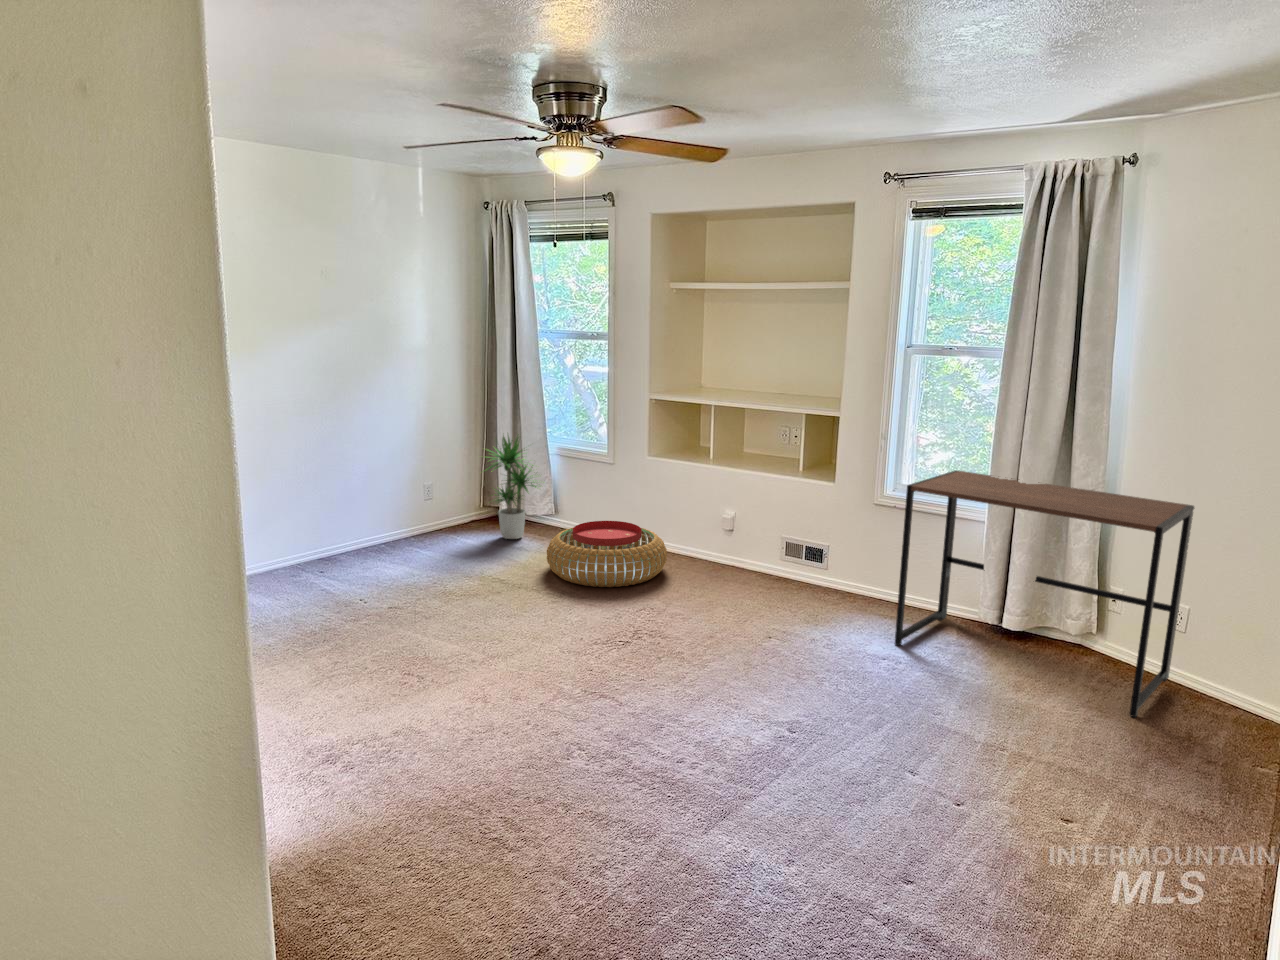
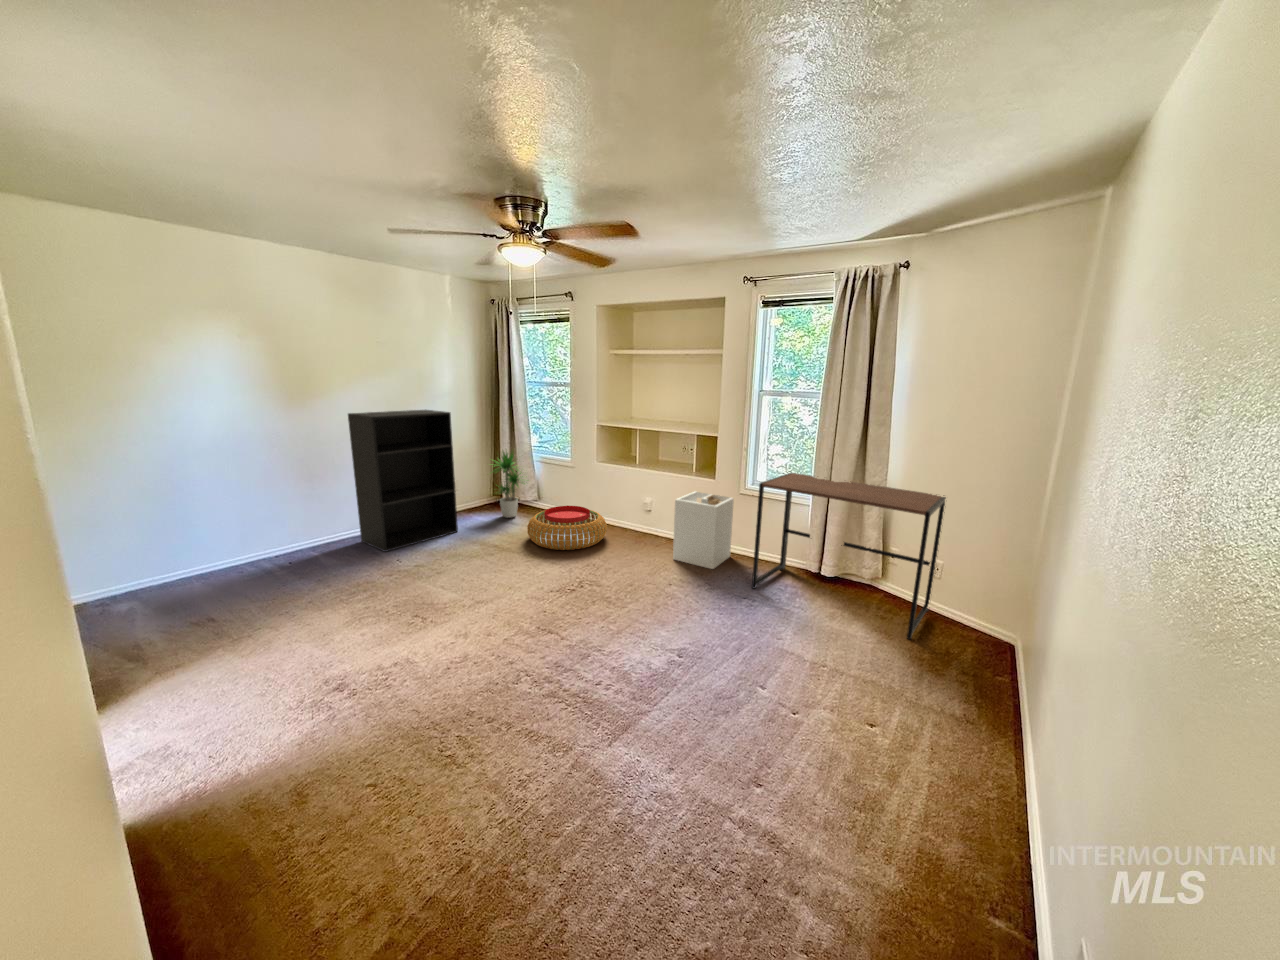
bookshelf: none [287,374,439,586] -> present [348,410,458,552]
laundry hamper: none [771,499,866,617] -> present [673,492,734,569]

